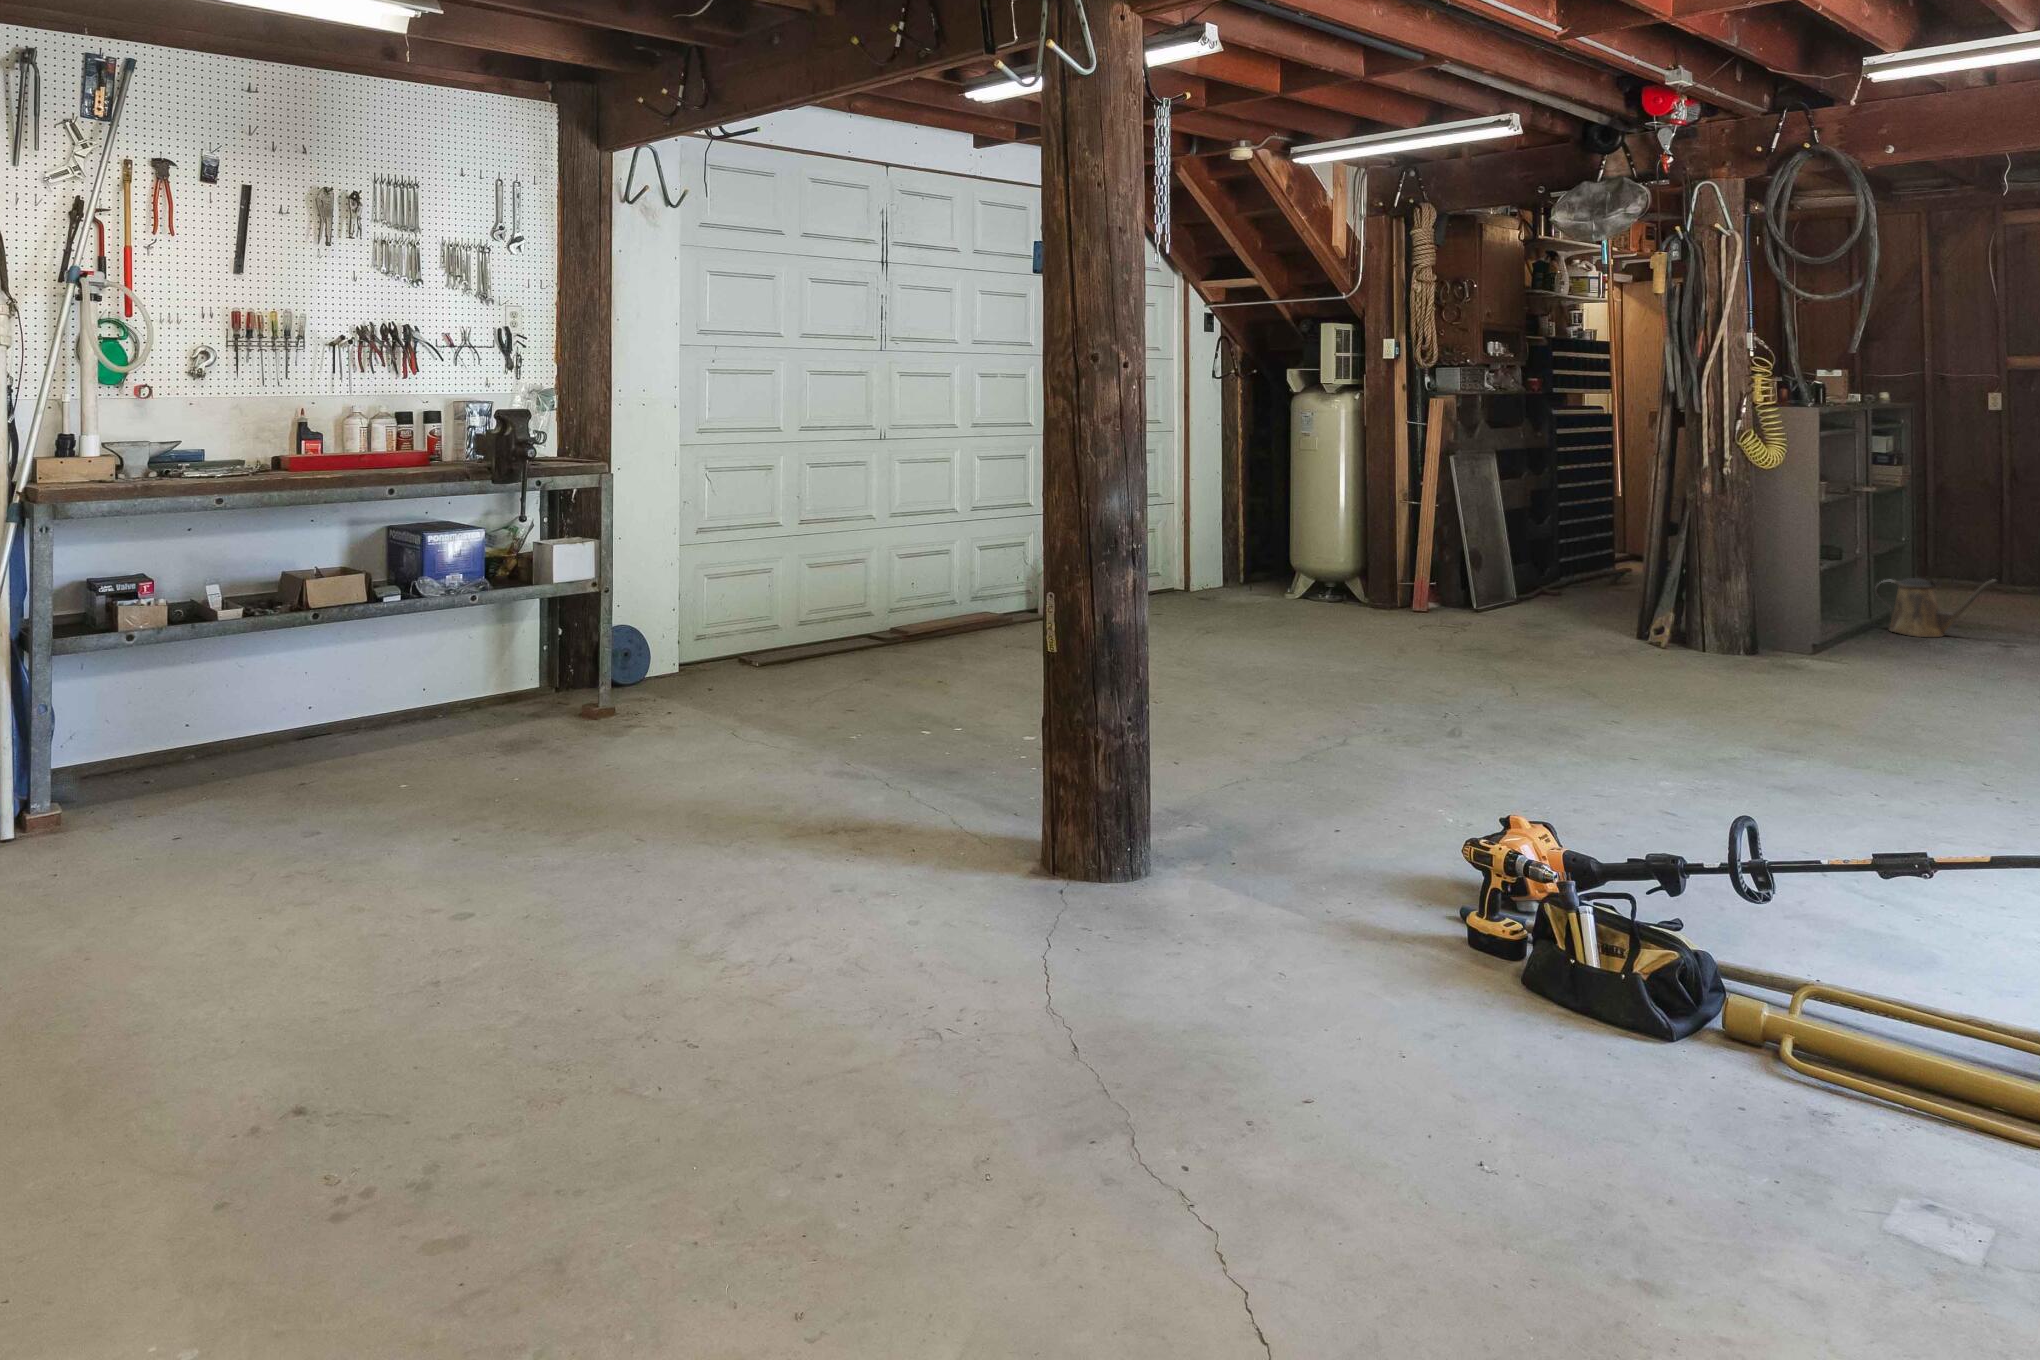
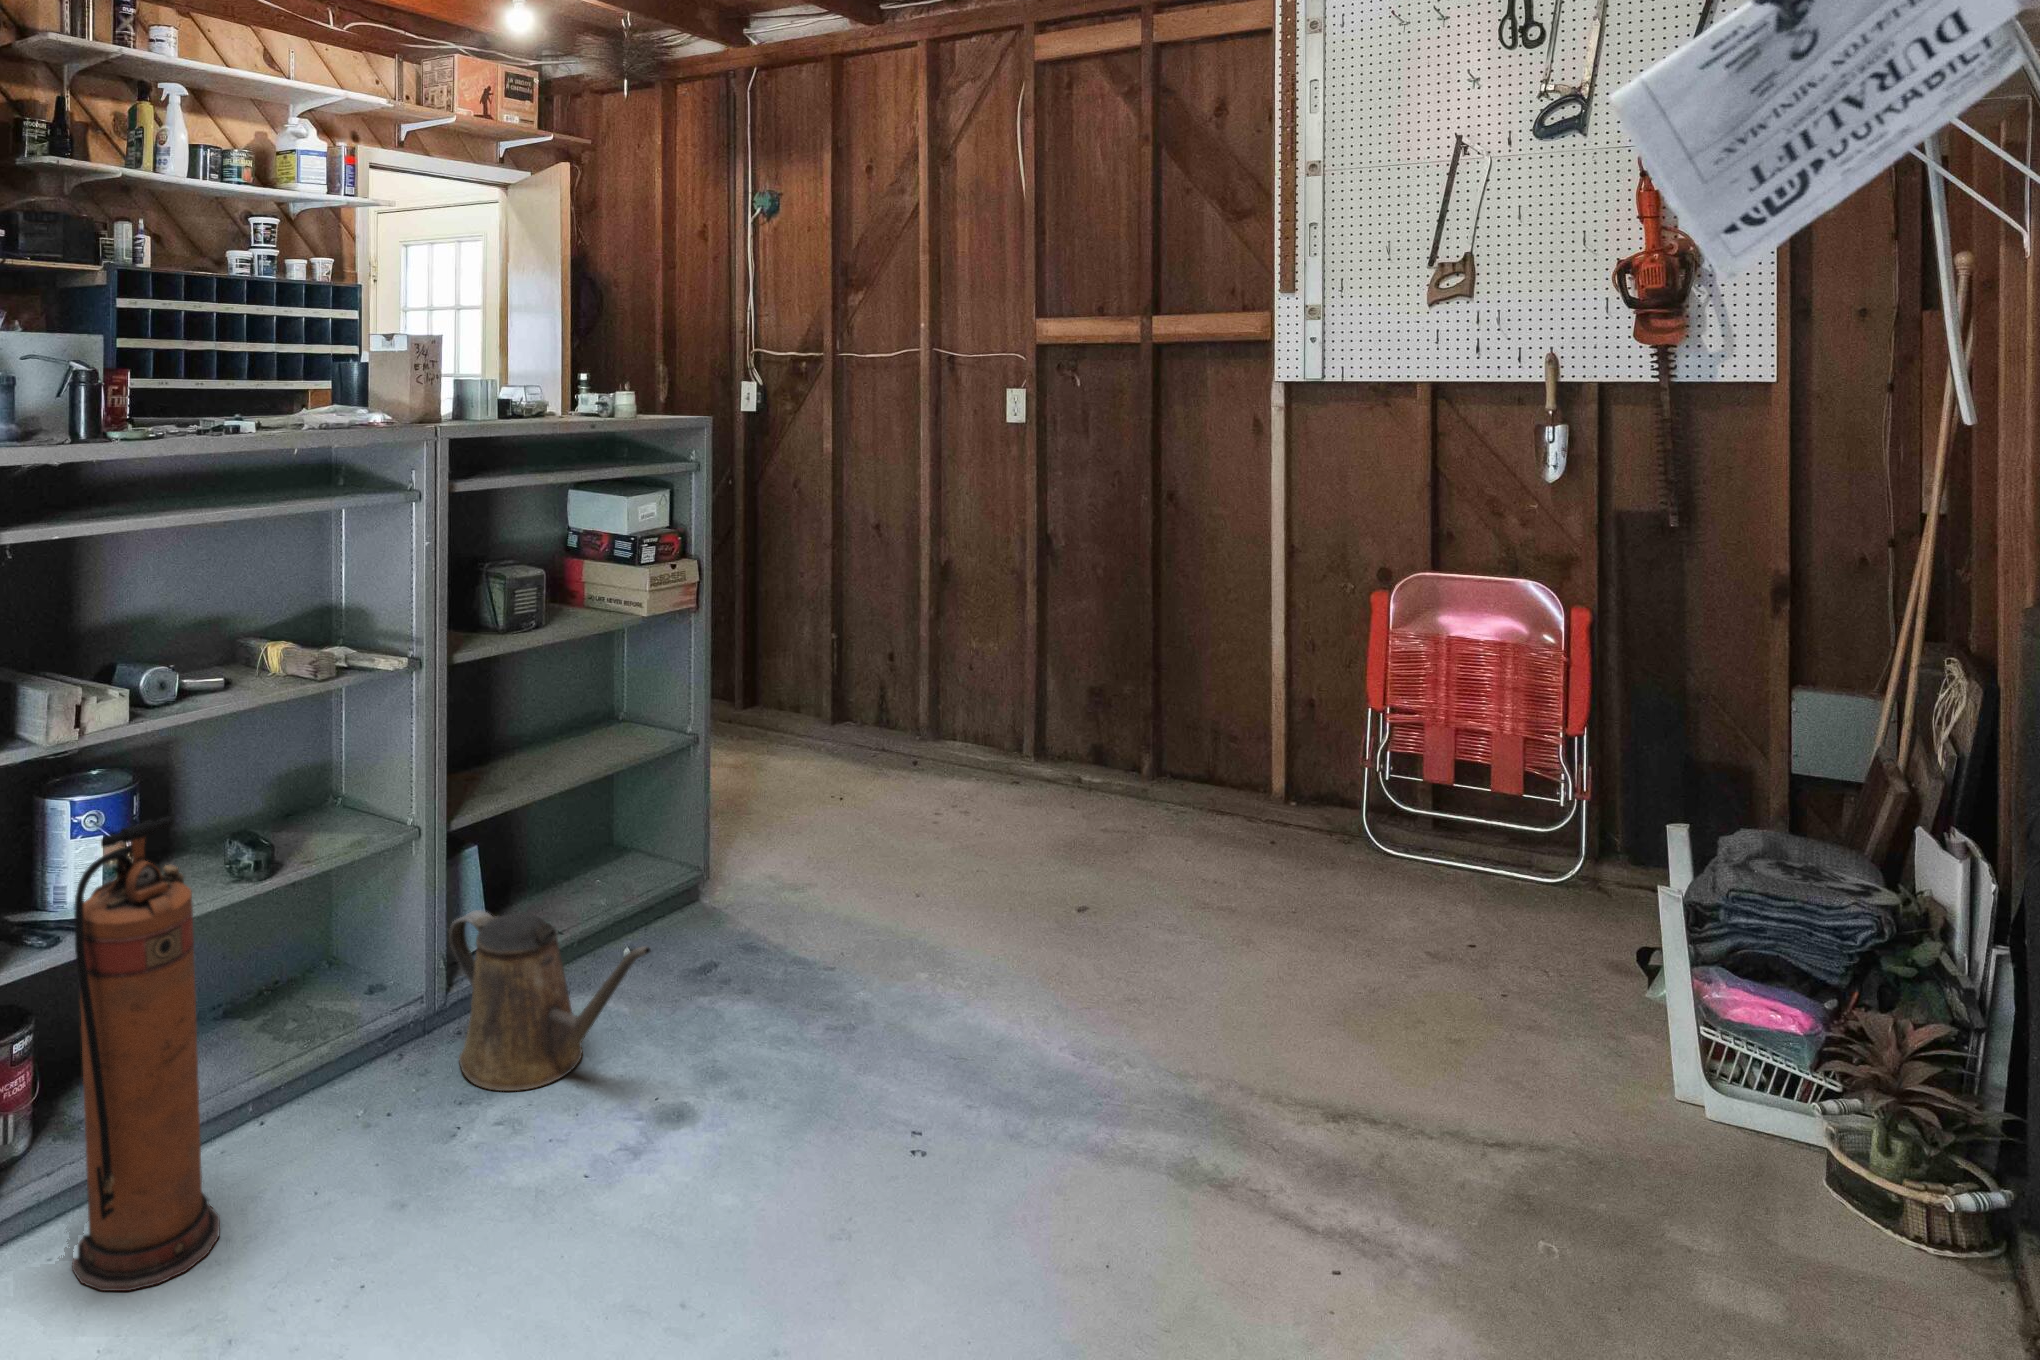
fire extinguisher: none [1830,510,1883,655] -> present [72,816,220,1291]

